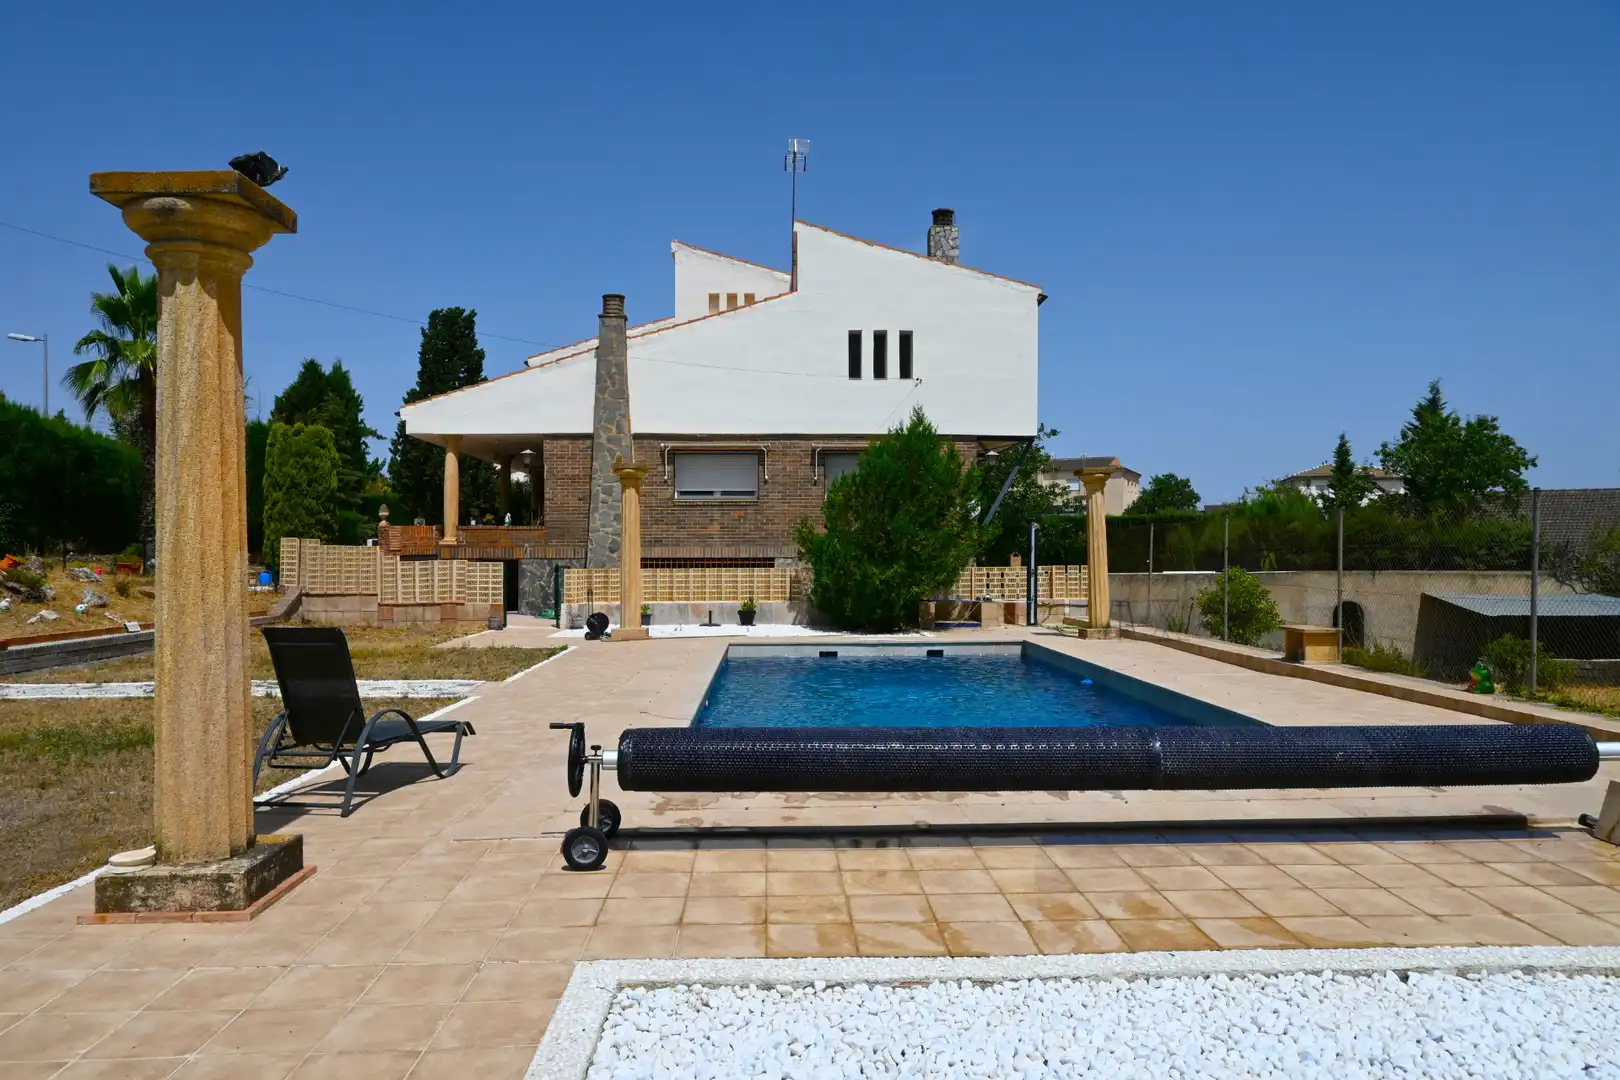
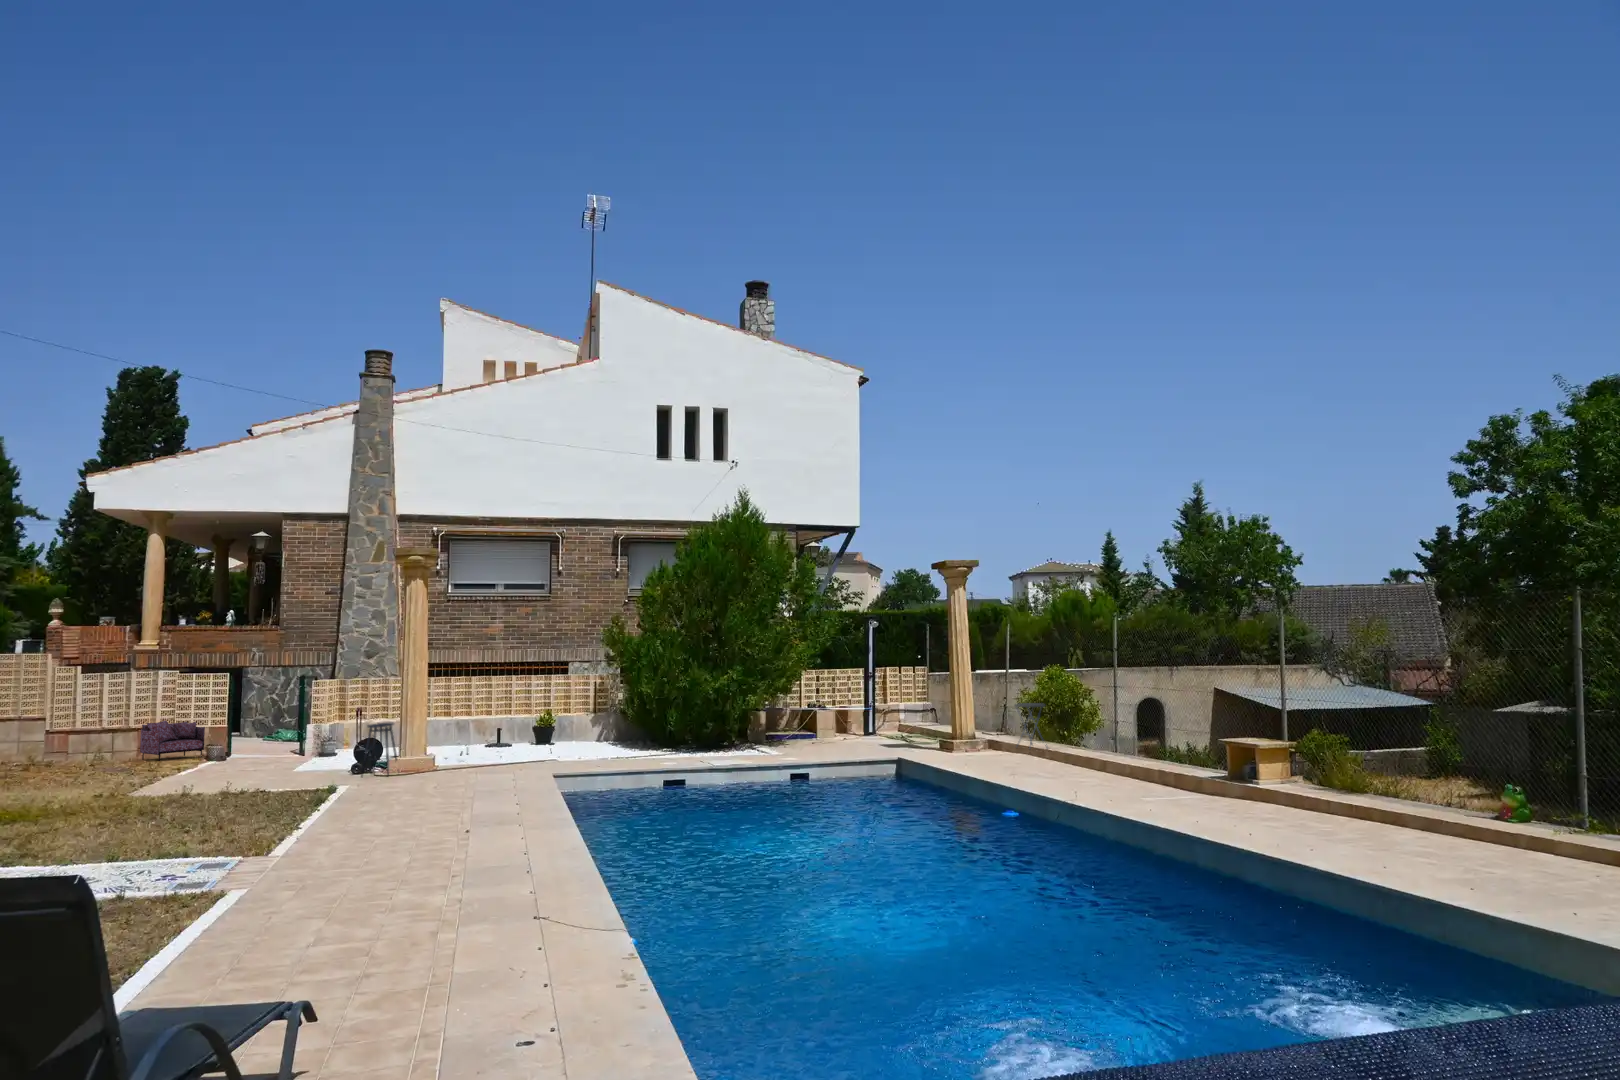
armchair: none [443,598,488,629] -> present [140,721,205,761]
stool: present [1106,600,1135,639] -> present [361,723,397,776]

